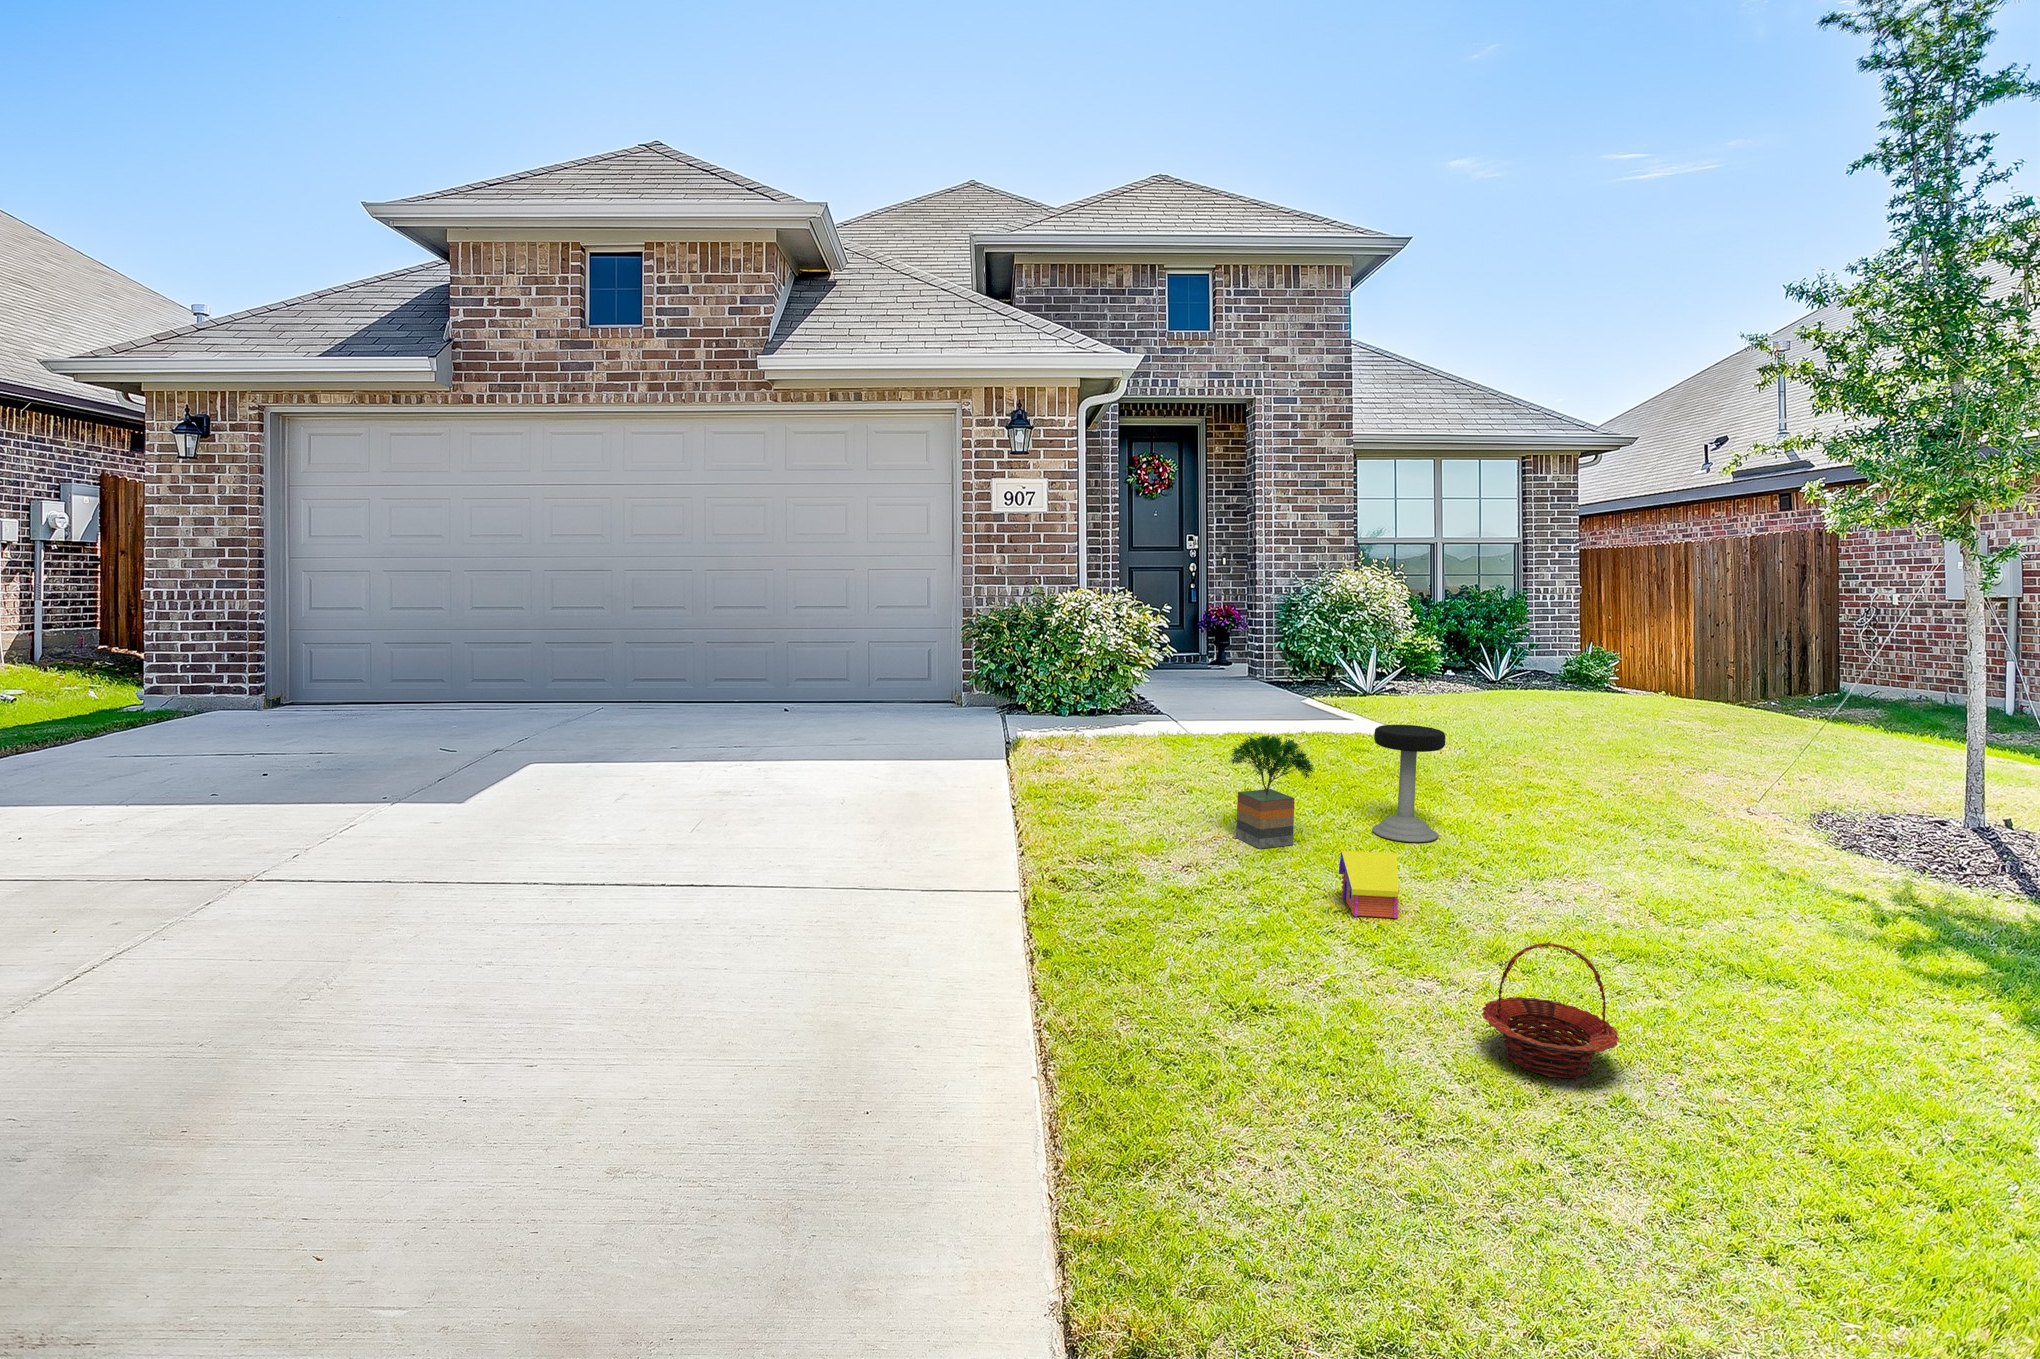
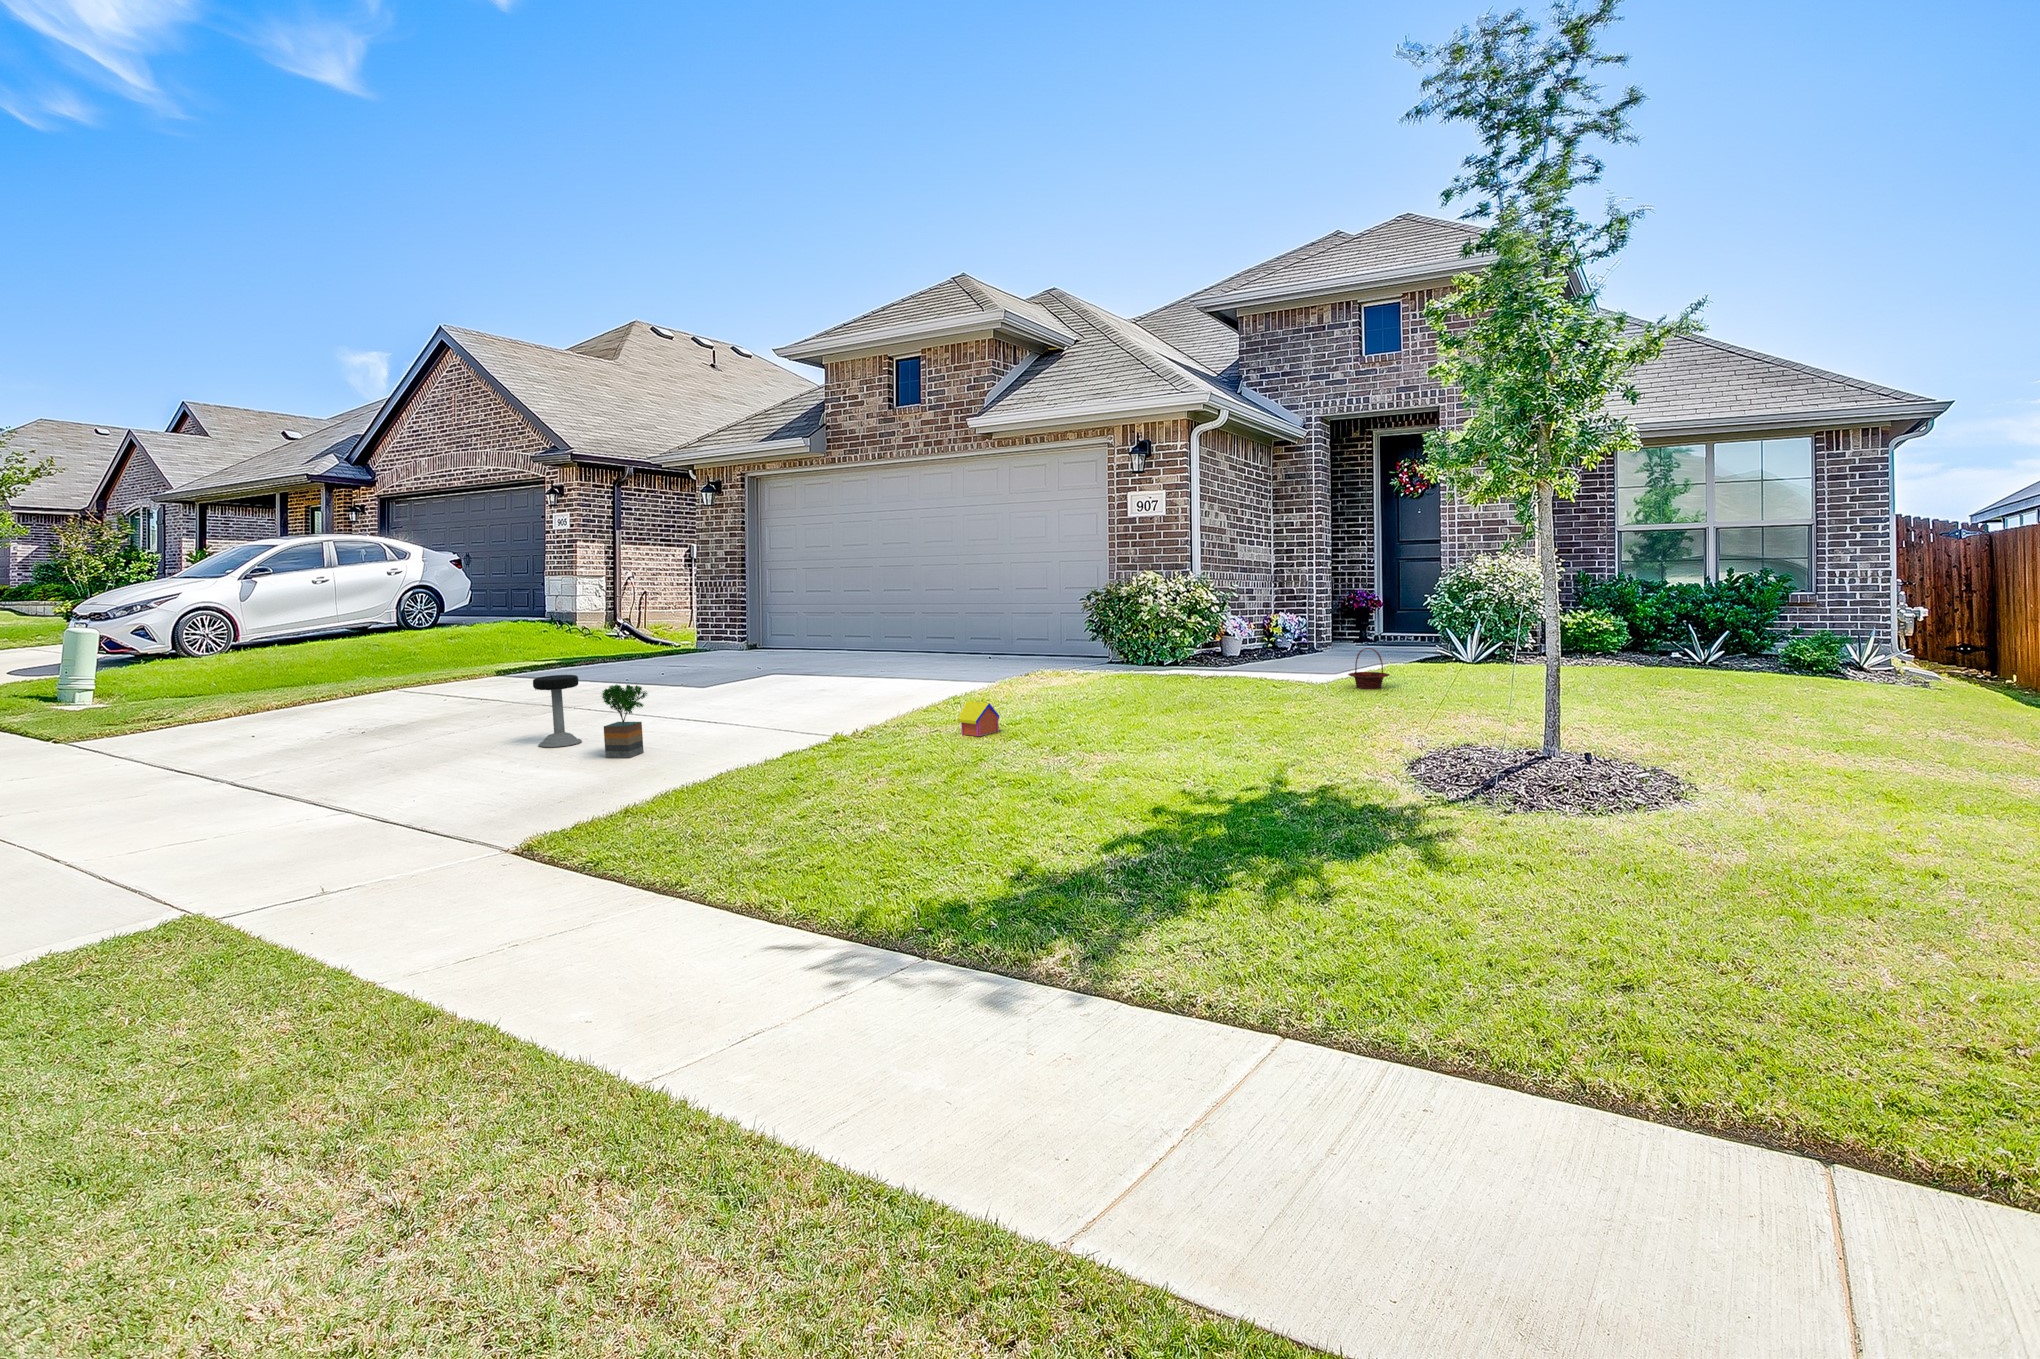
stool: present [1372,725,1446,842] -> present [533,675,582,747]
potted tree: present [1231,735,1314,849] -> present [602,685,647,758]
basket: present [1482,943,1620,1078] -> present [1348,648,1389,689]

